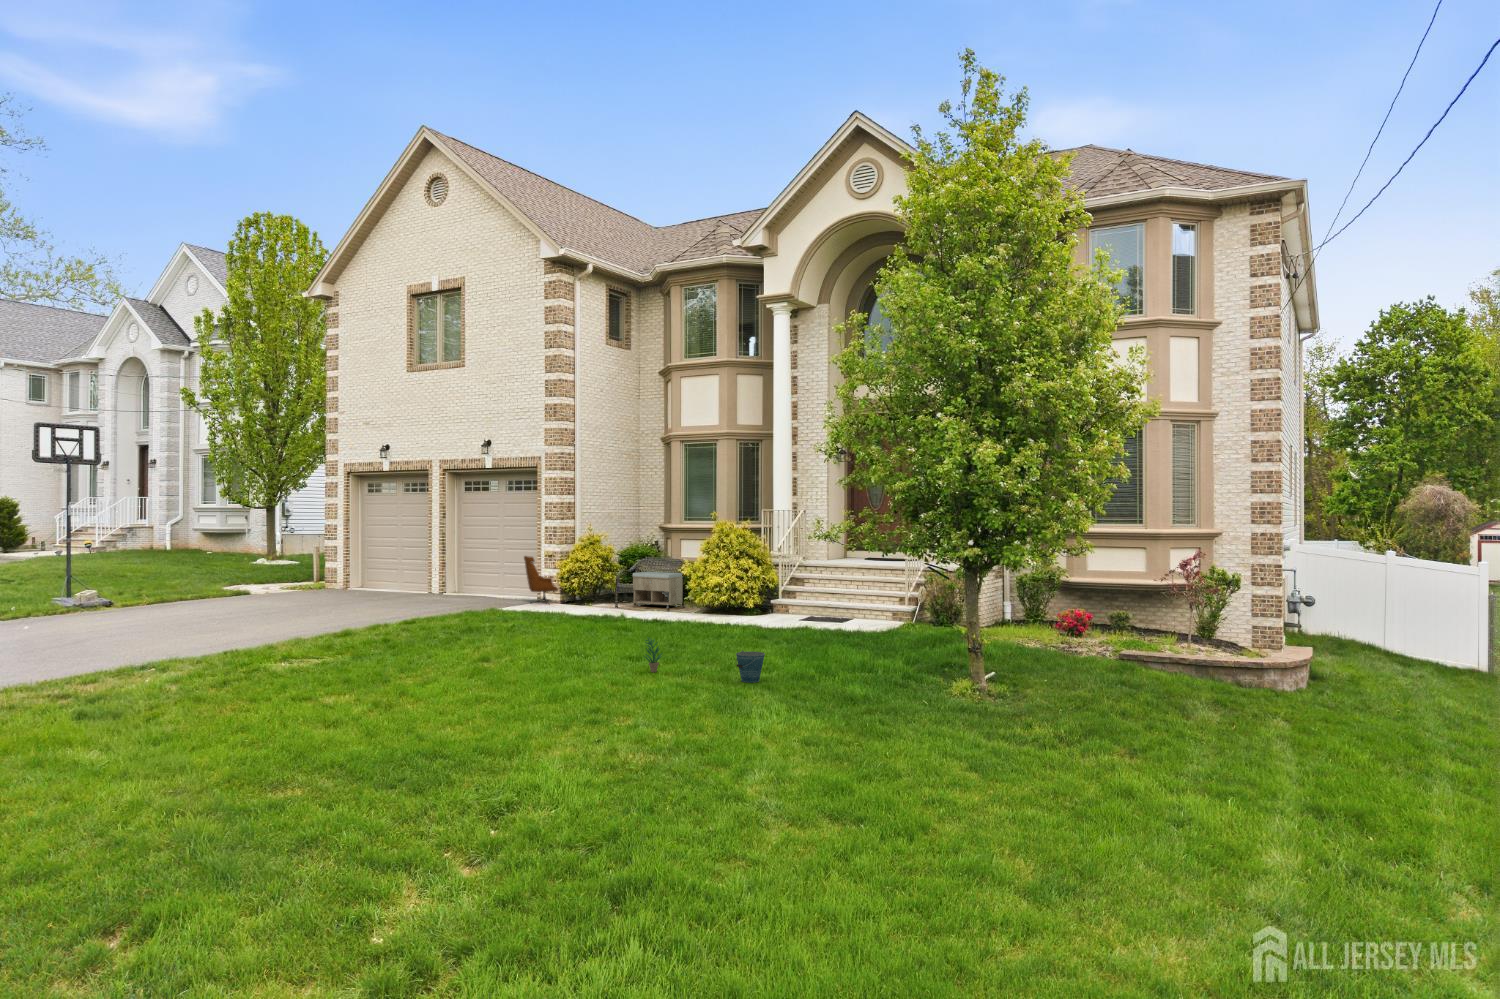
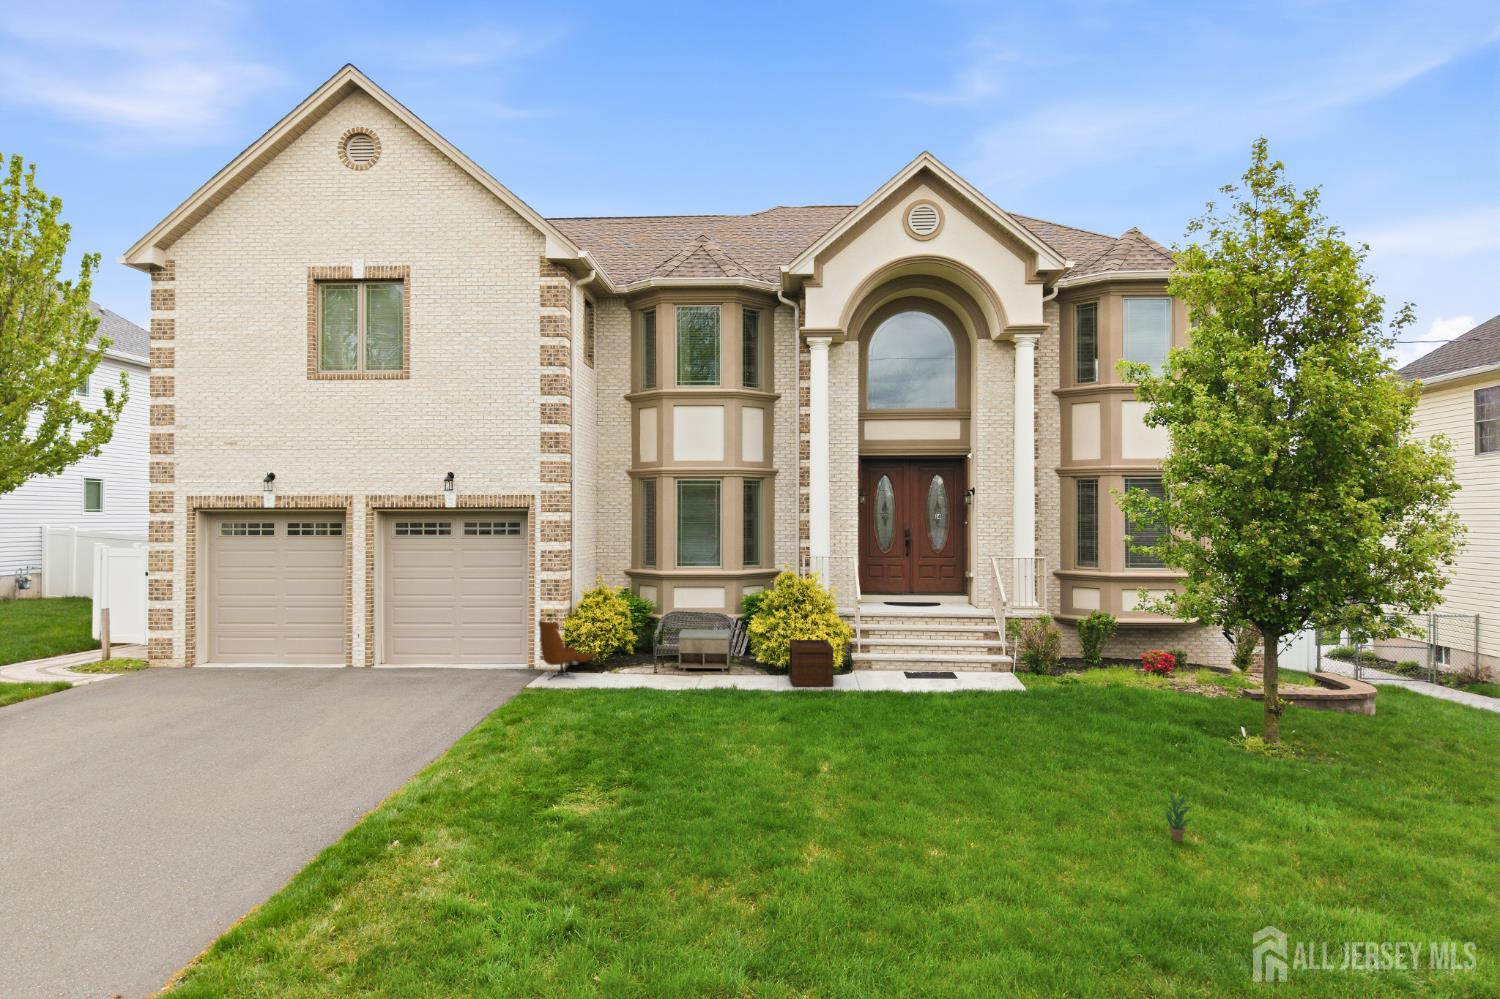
wooden crate: none [686,579,734,618] -> present [789,640,833,687]
bucket: present [736,651,765,683] -> none [1303,797,1352,846]

